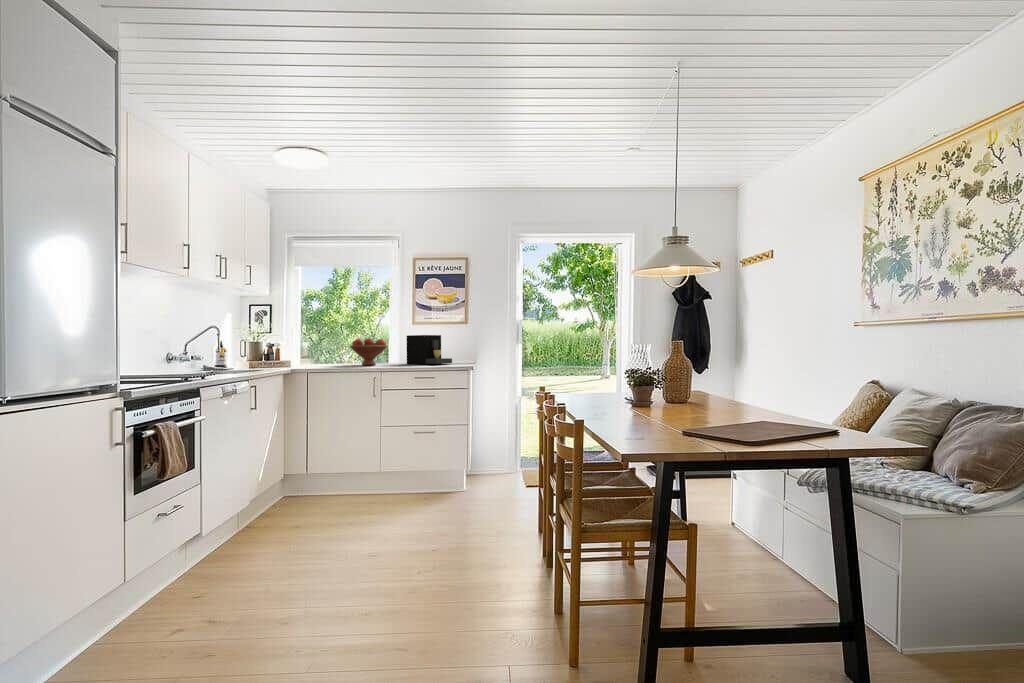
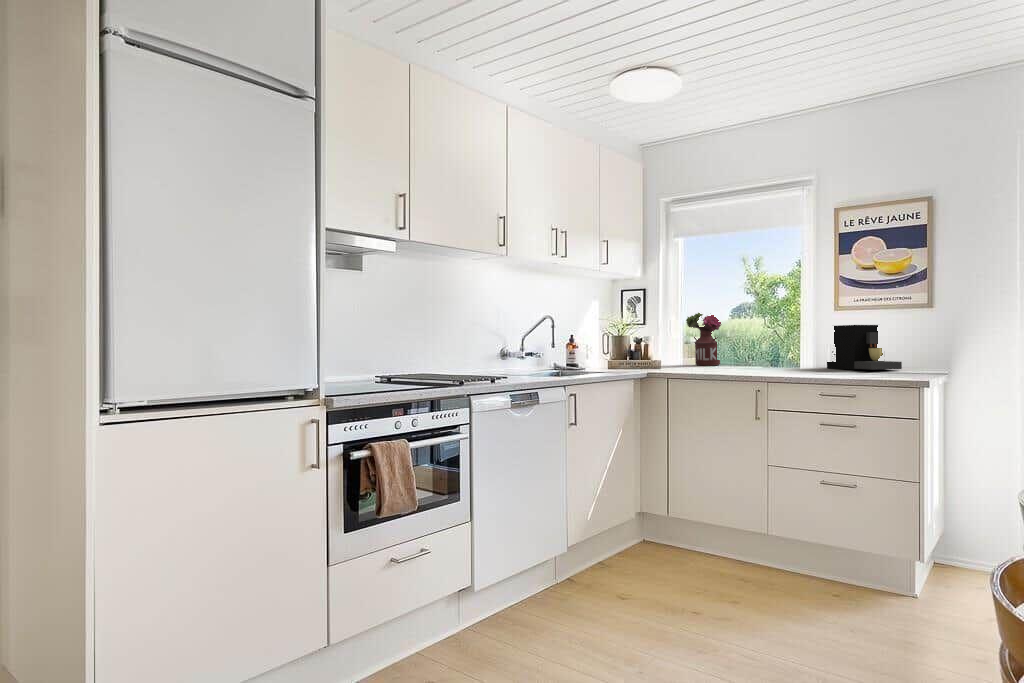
flower arrangement: none [304,323,335,365] -> present [686,313,721,366]
fruit bowl: present [350,338,387,365] -> none [740,330,795,368]

